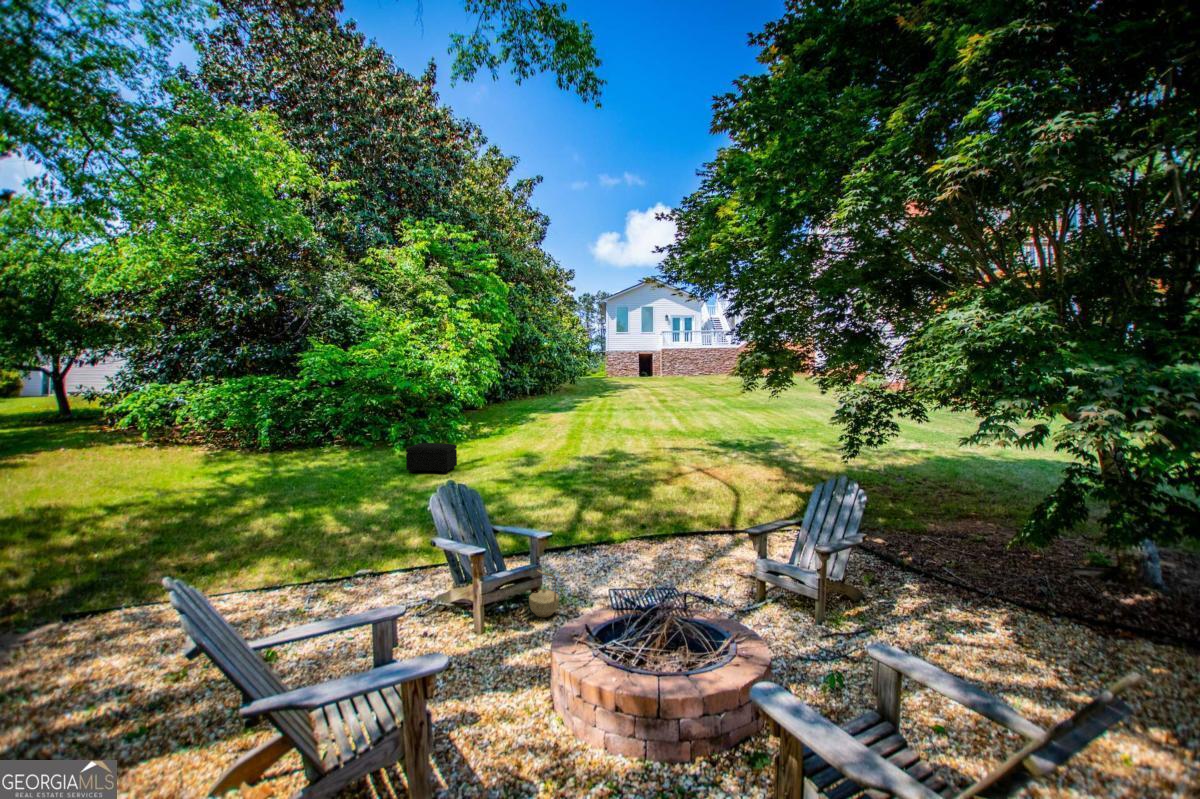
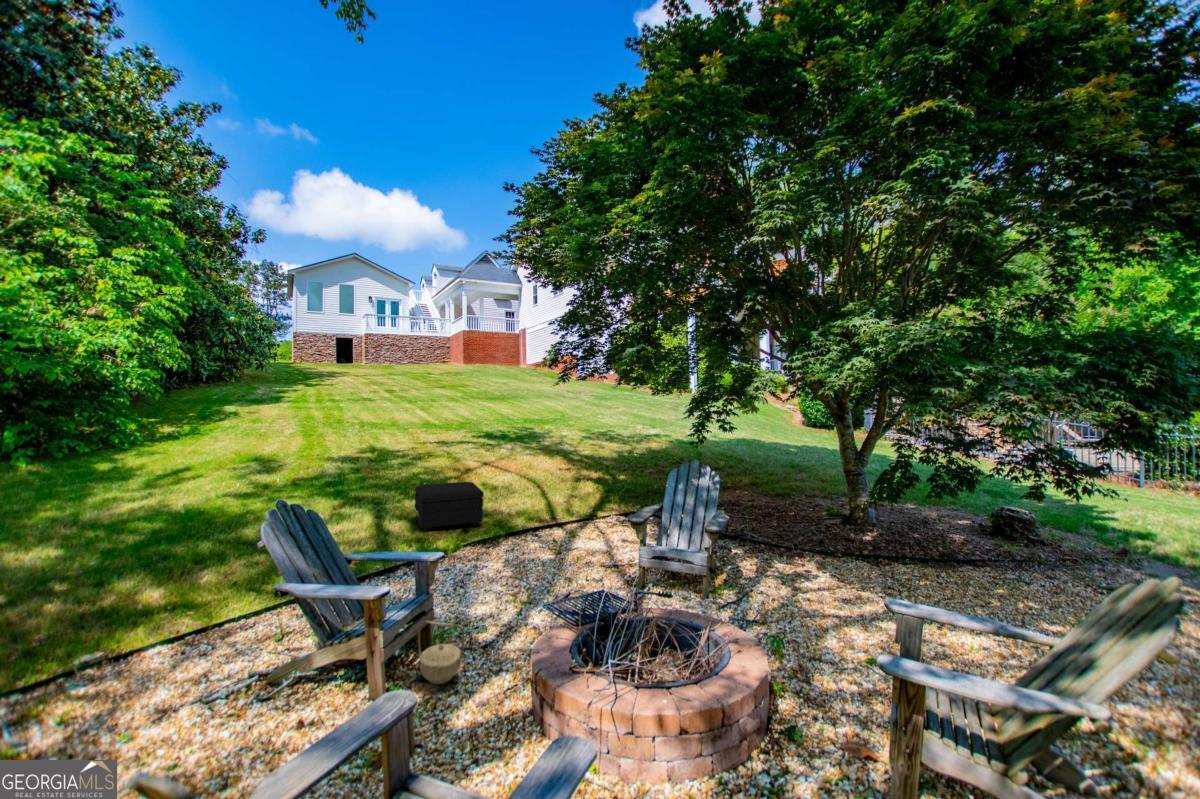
footstool: present [406,443,457,474] -> present [415,482,484,532]

